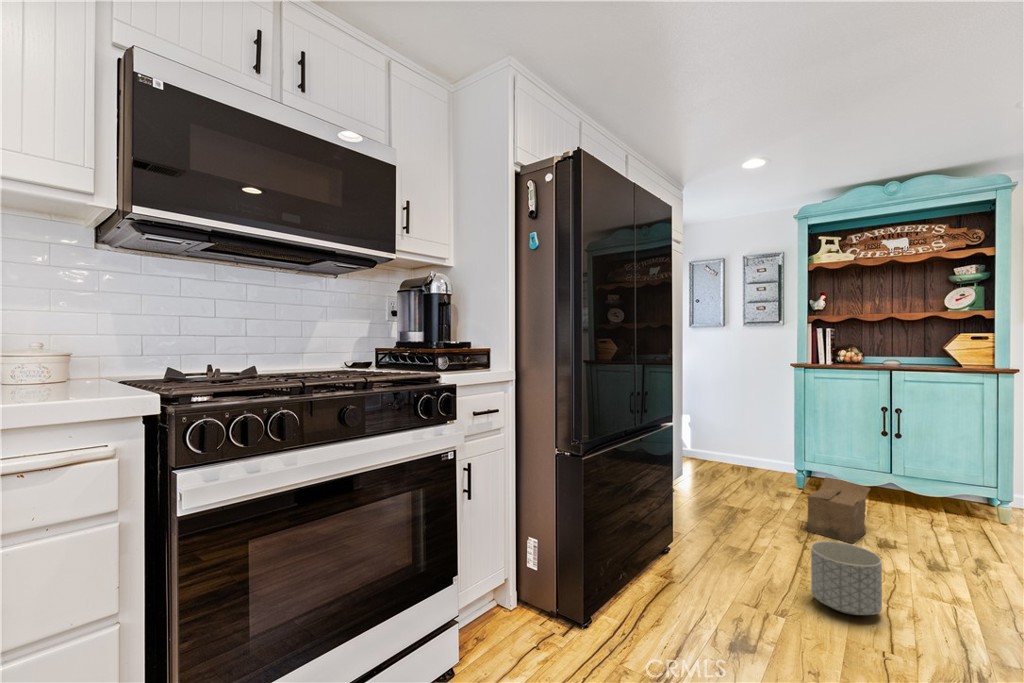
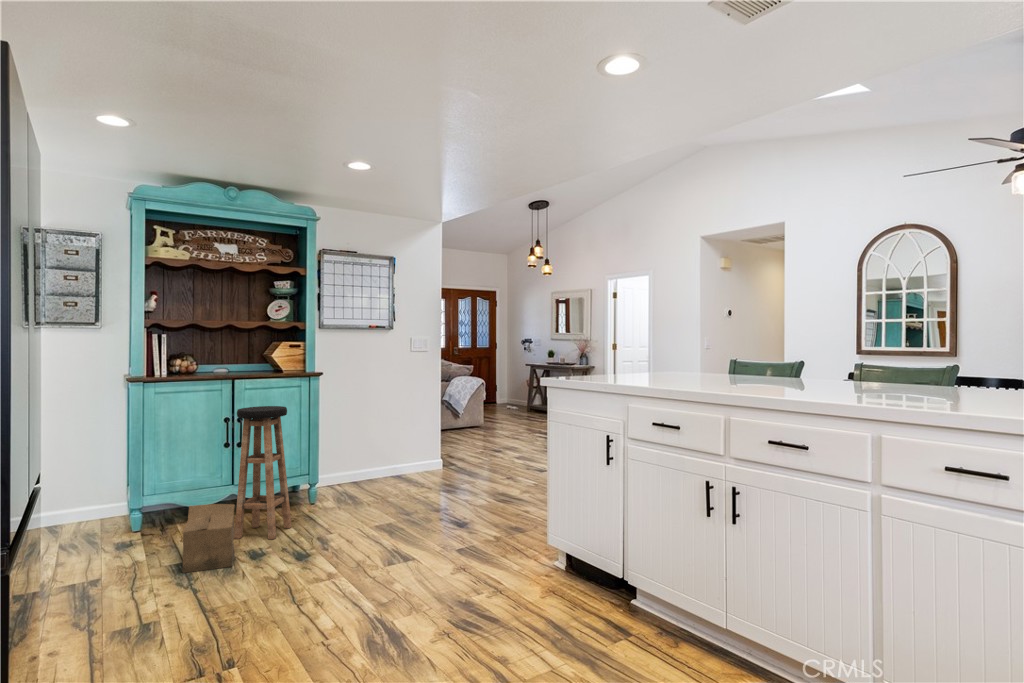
bar stool: none [876,398,951,538] -> present [234,406,292,539]
planter: present [811,541,882,616] -> none [240,560,303,632]

